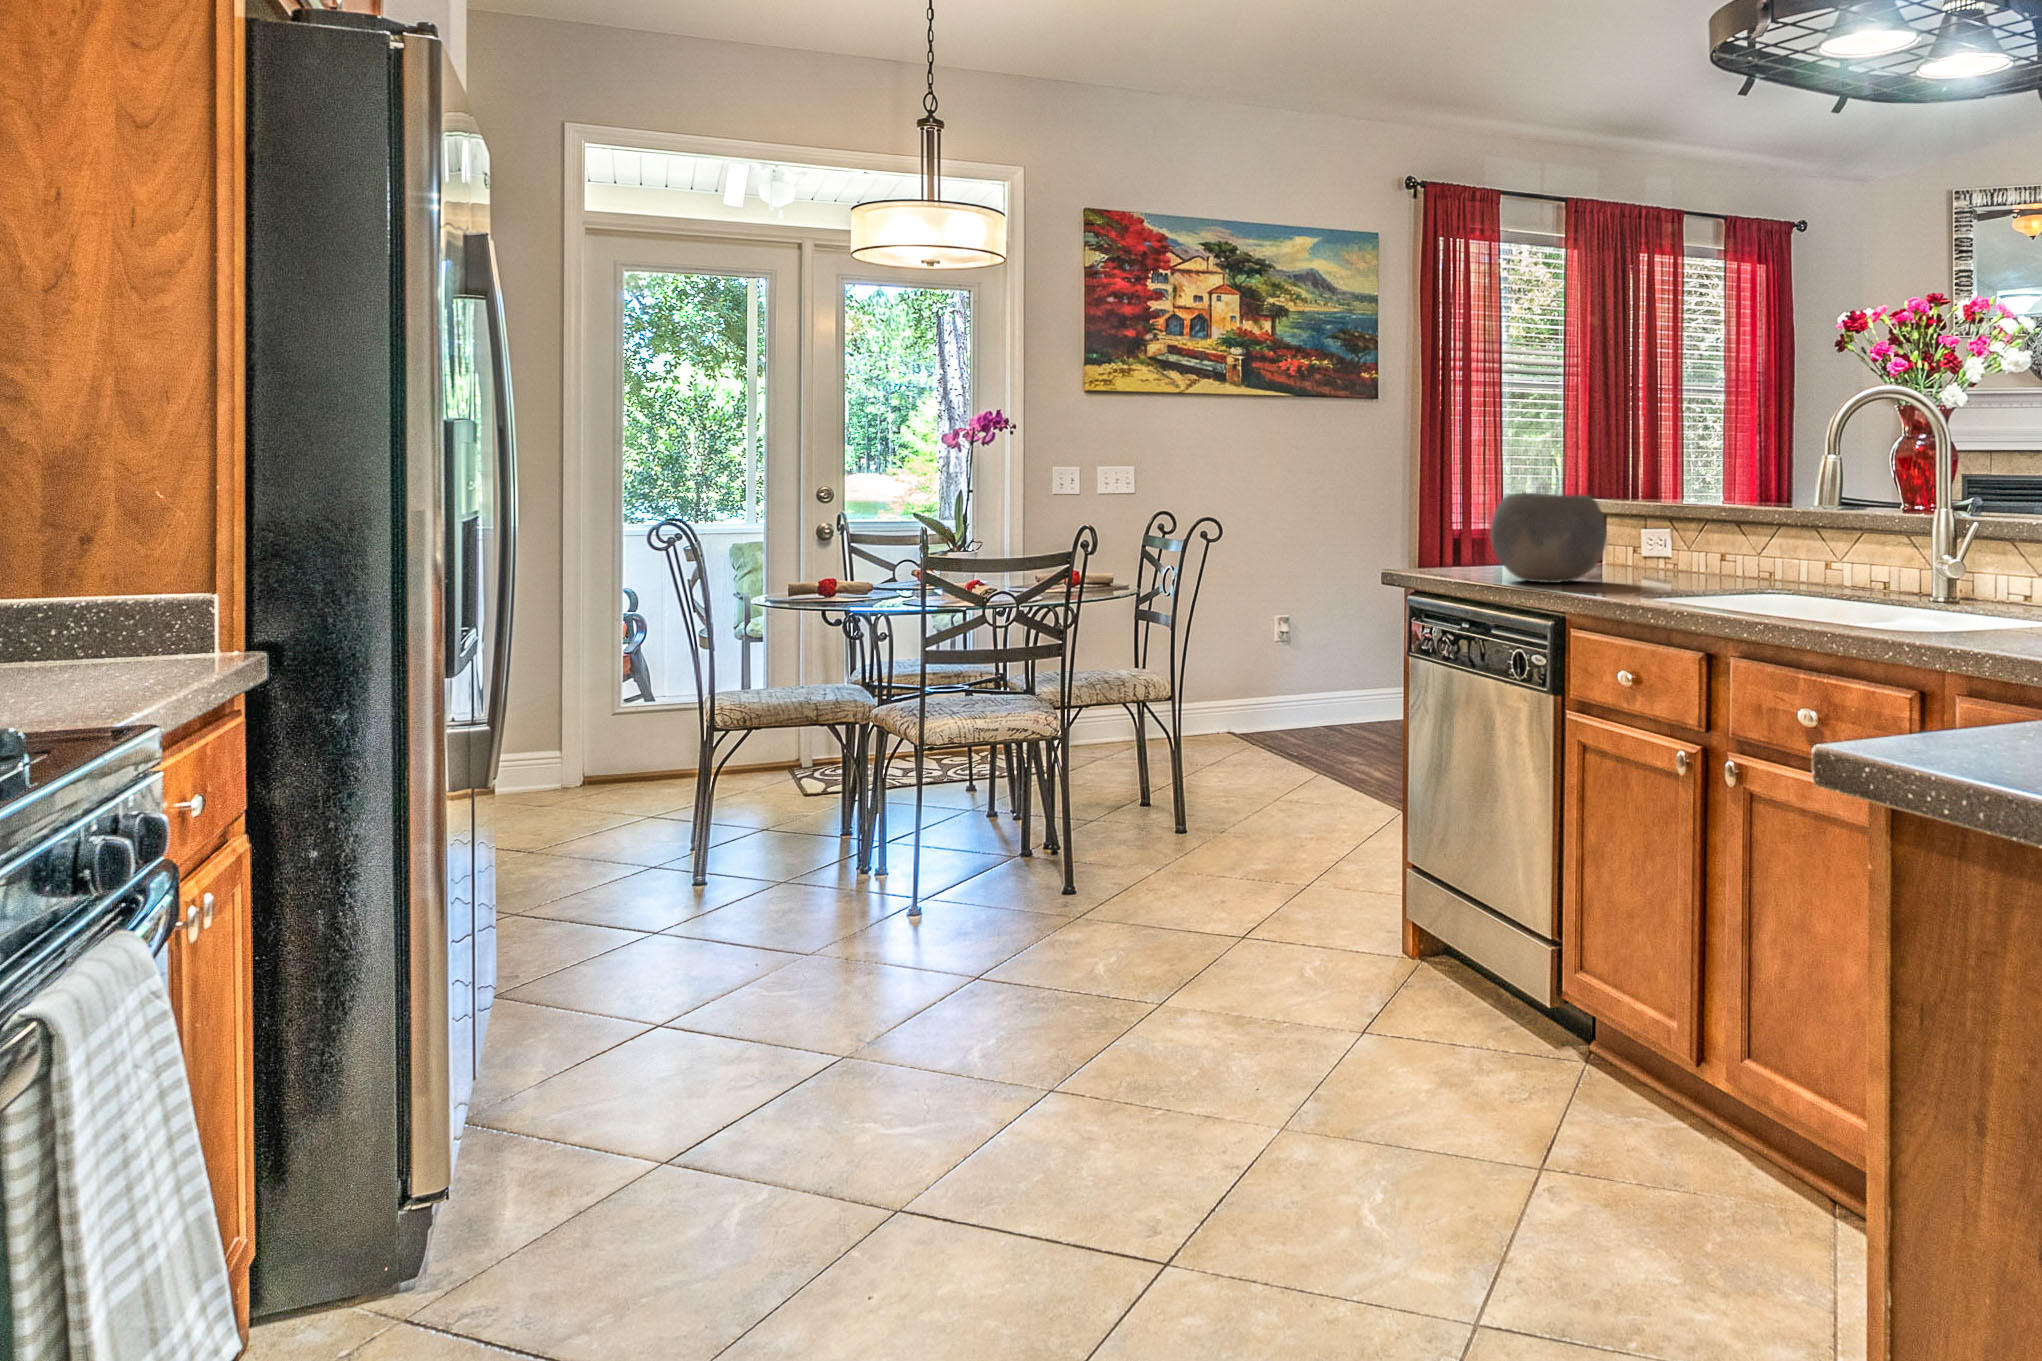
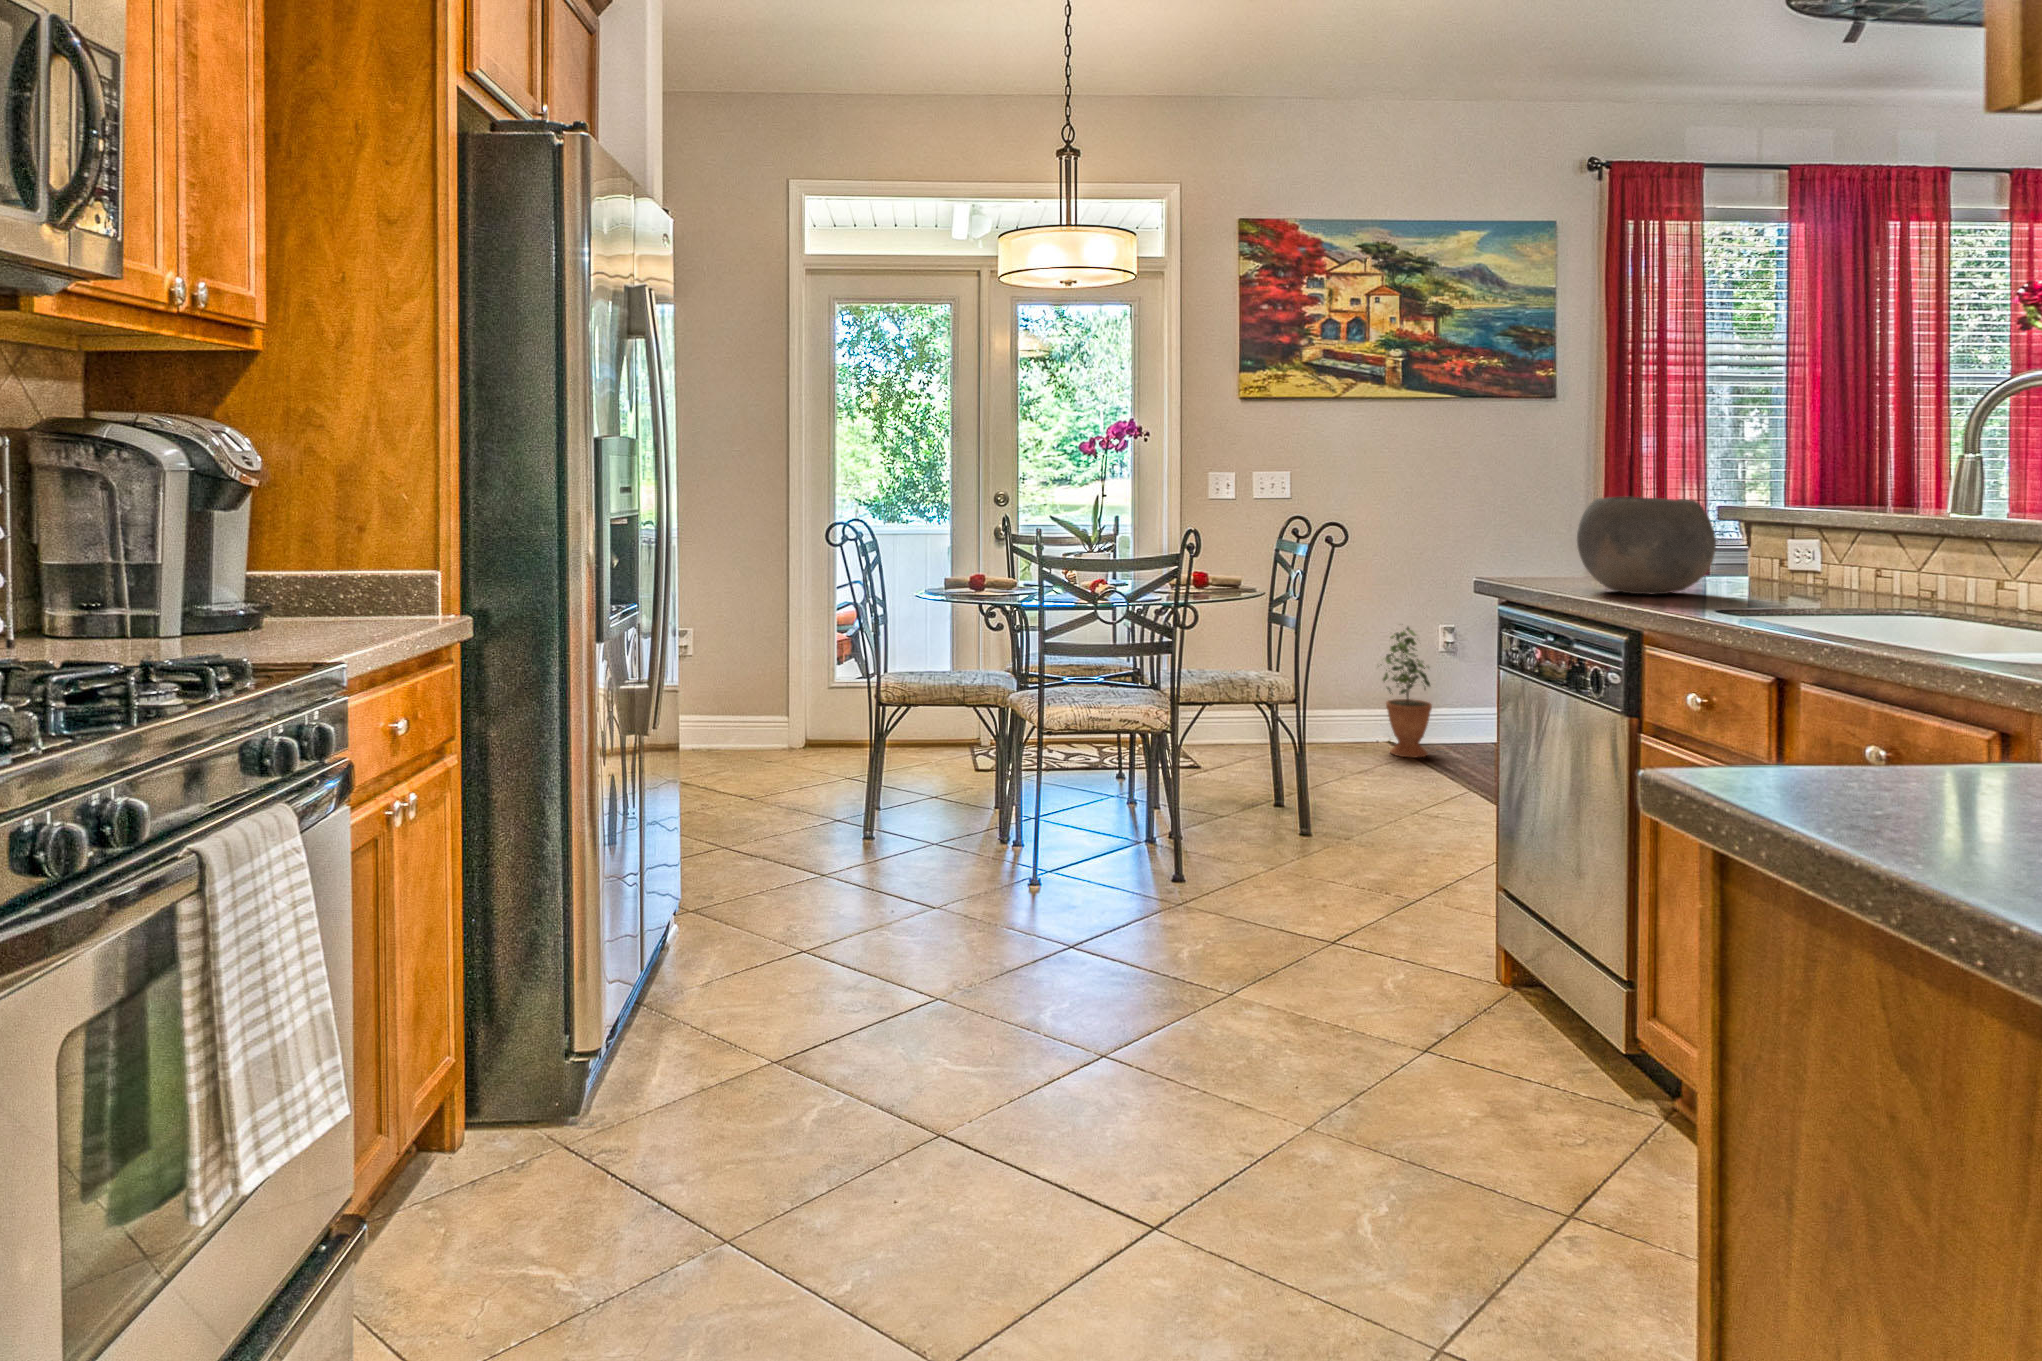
potted plant: none [1216,623,1268,756] -> present [1378,627,1432,757]

